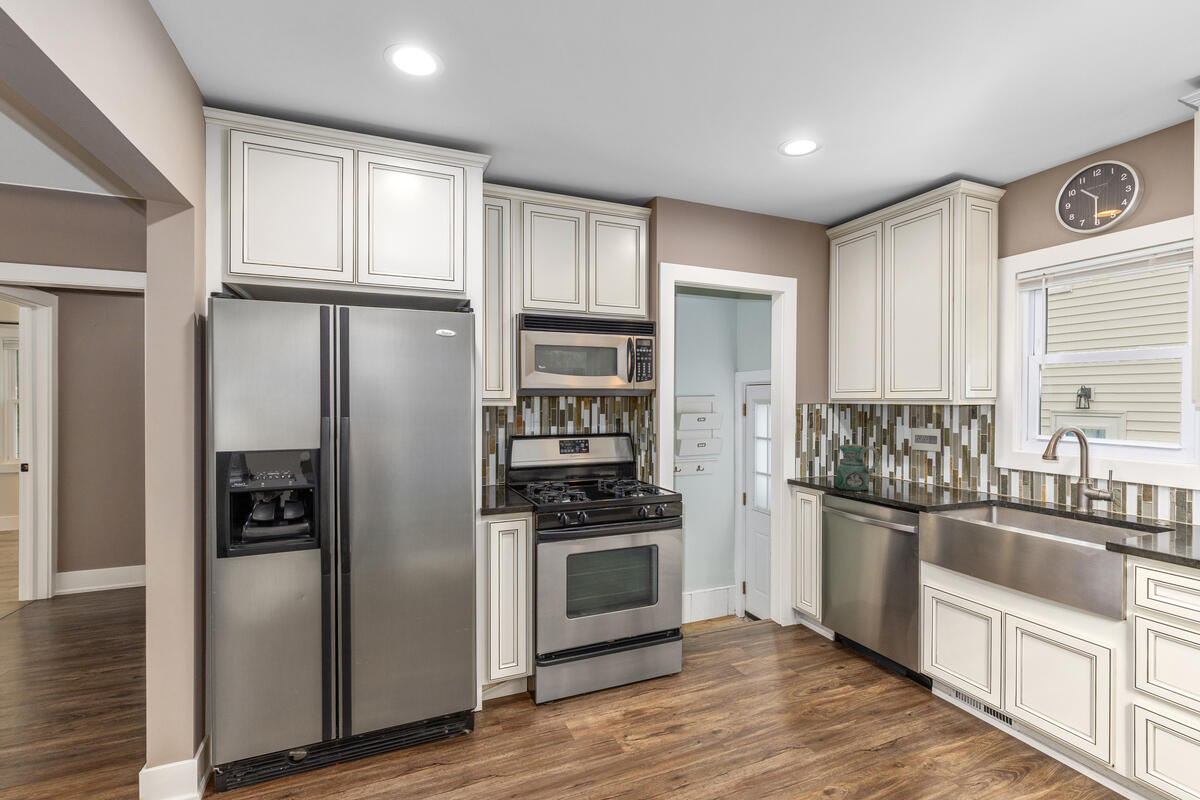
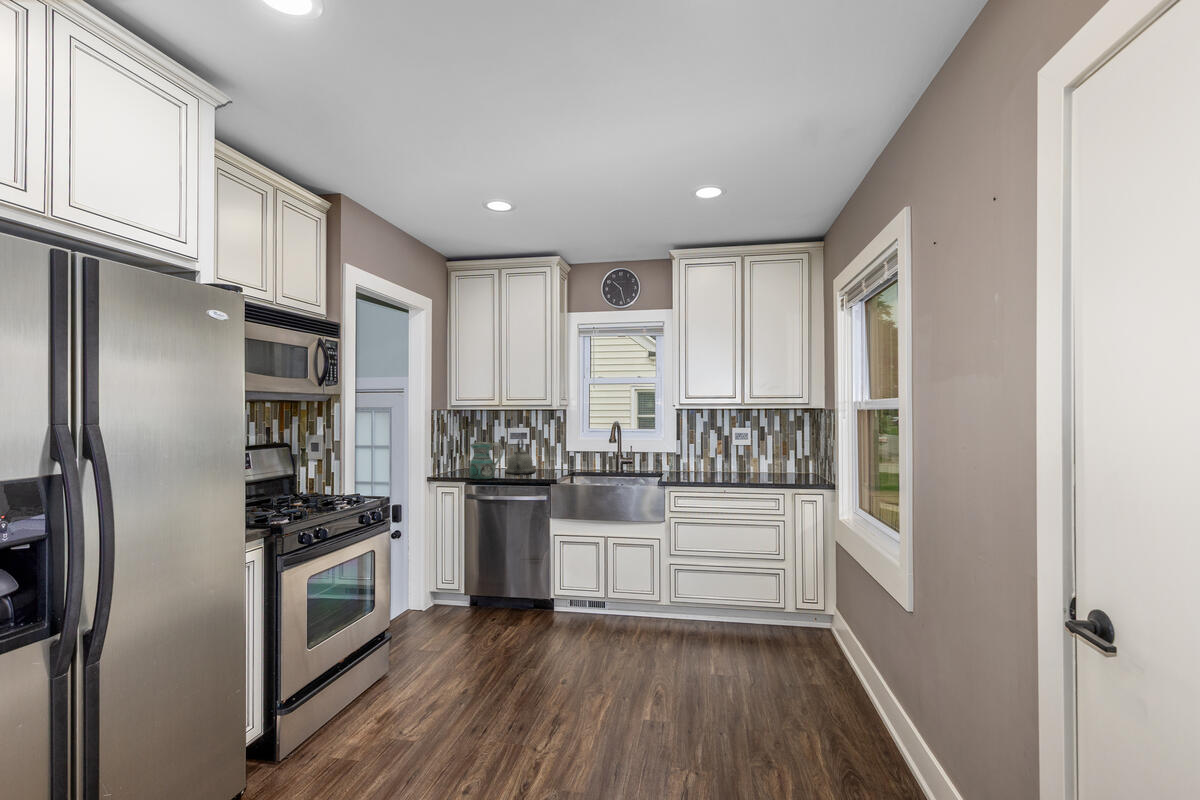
kettle: none [898,444,941,491] -> present [506,439,535,474]

